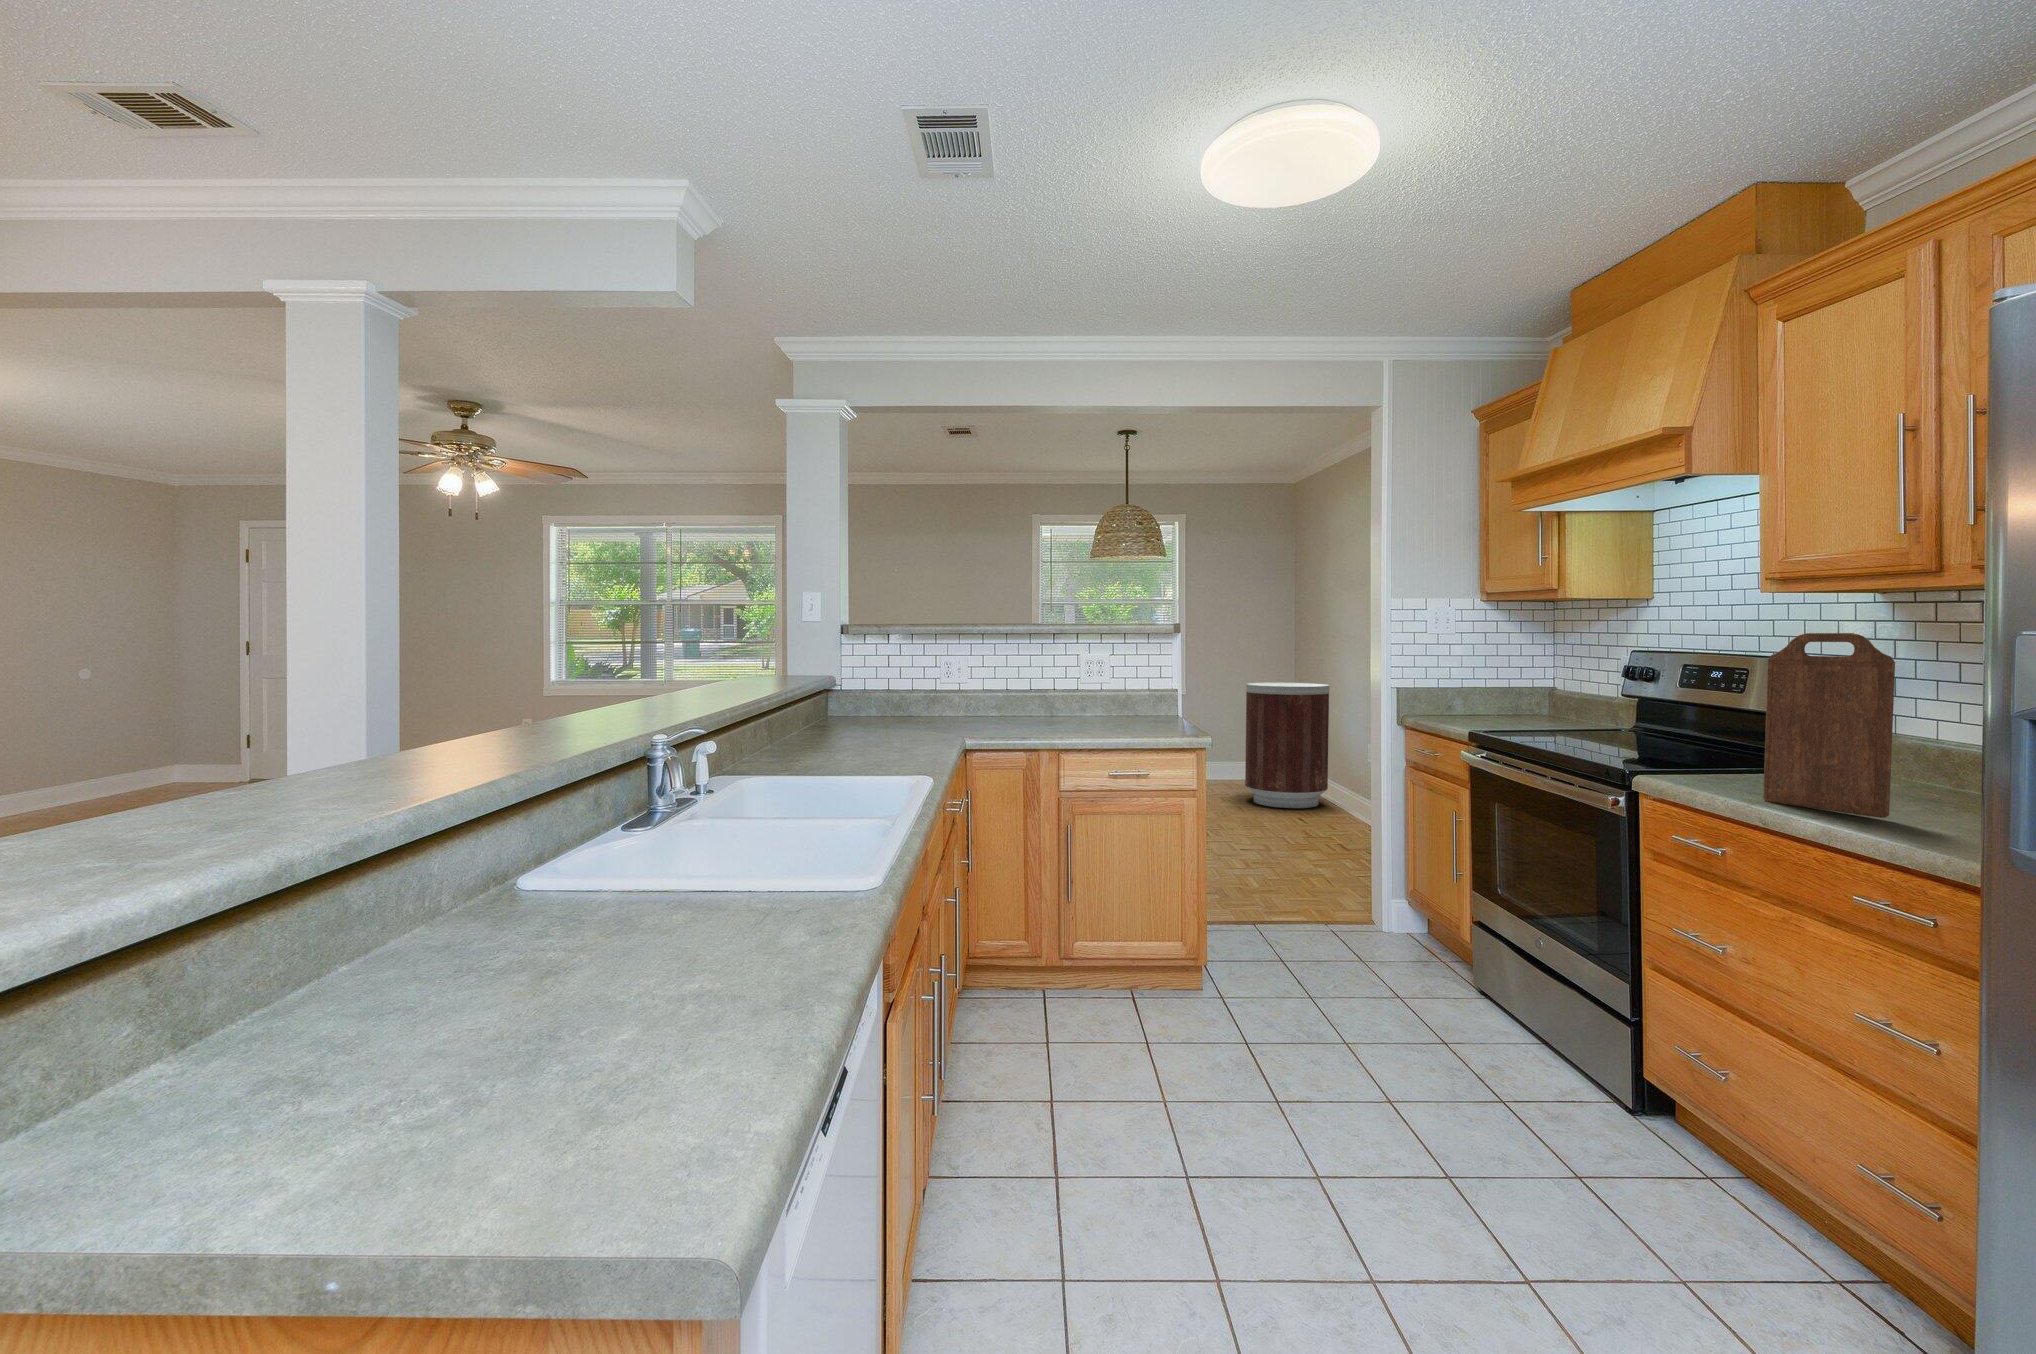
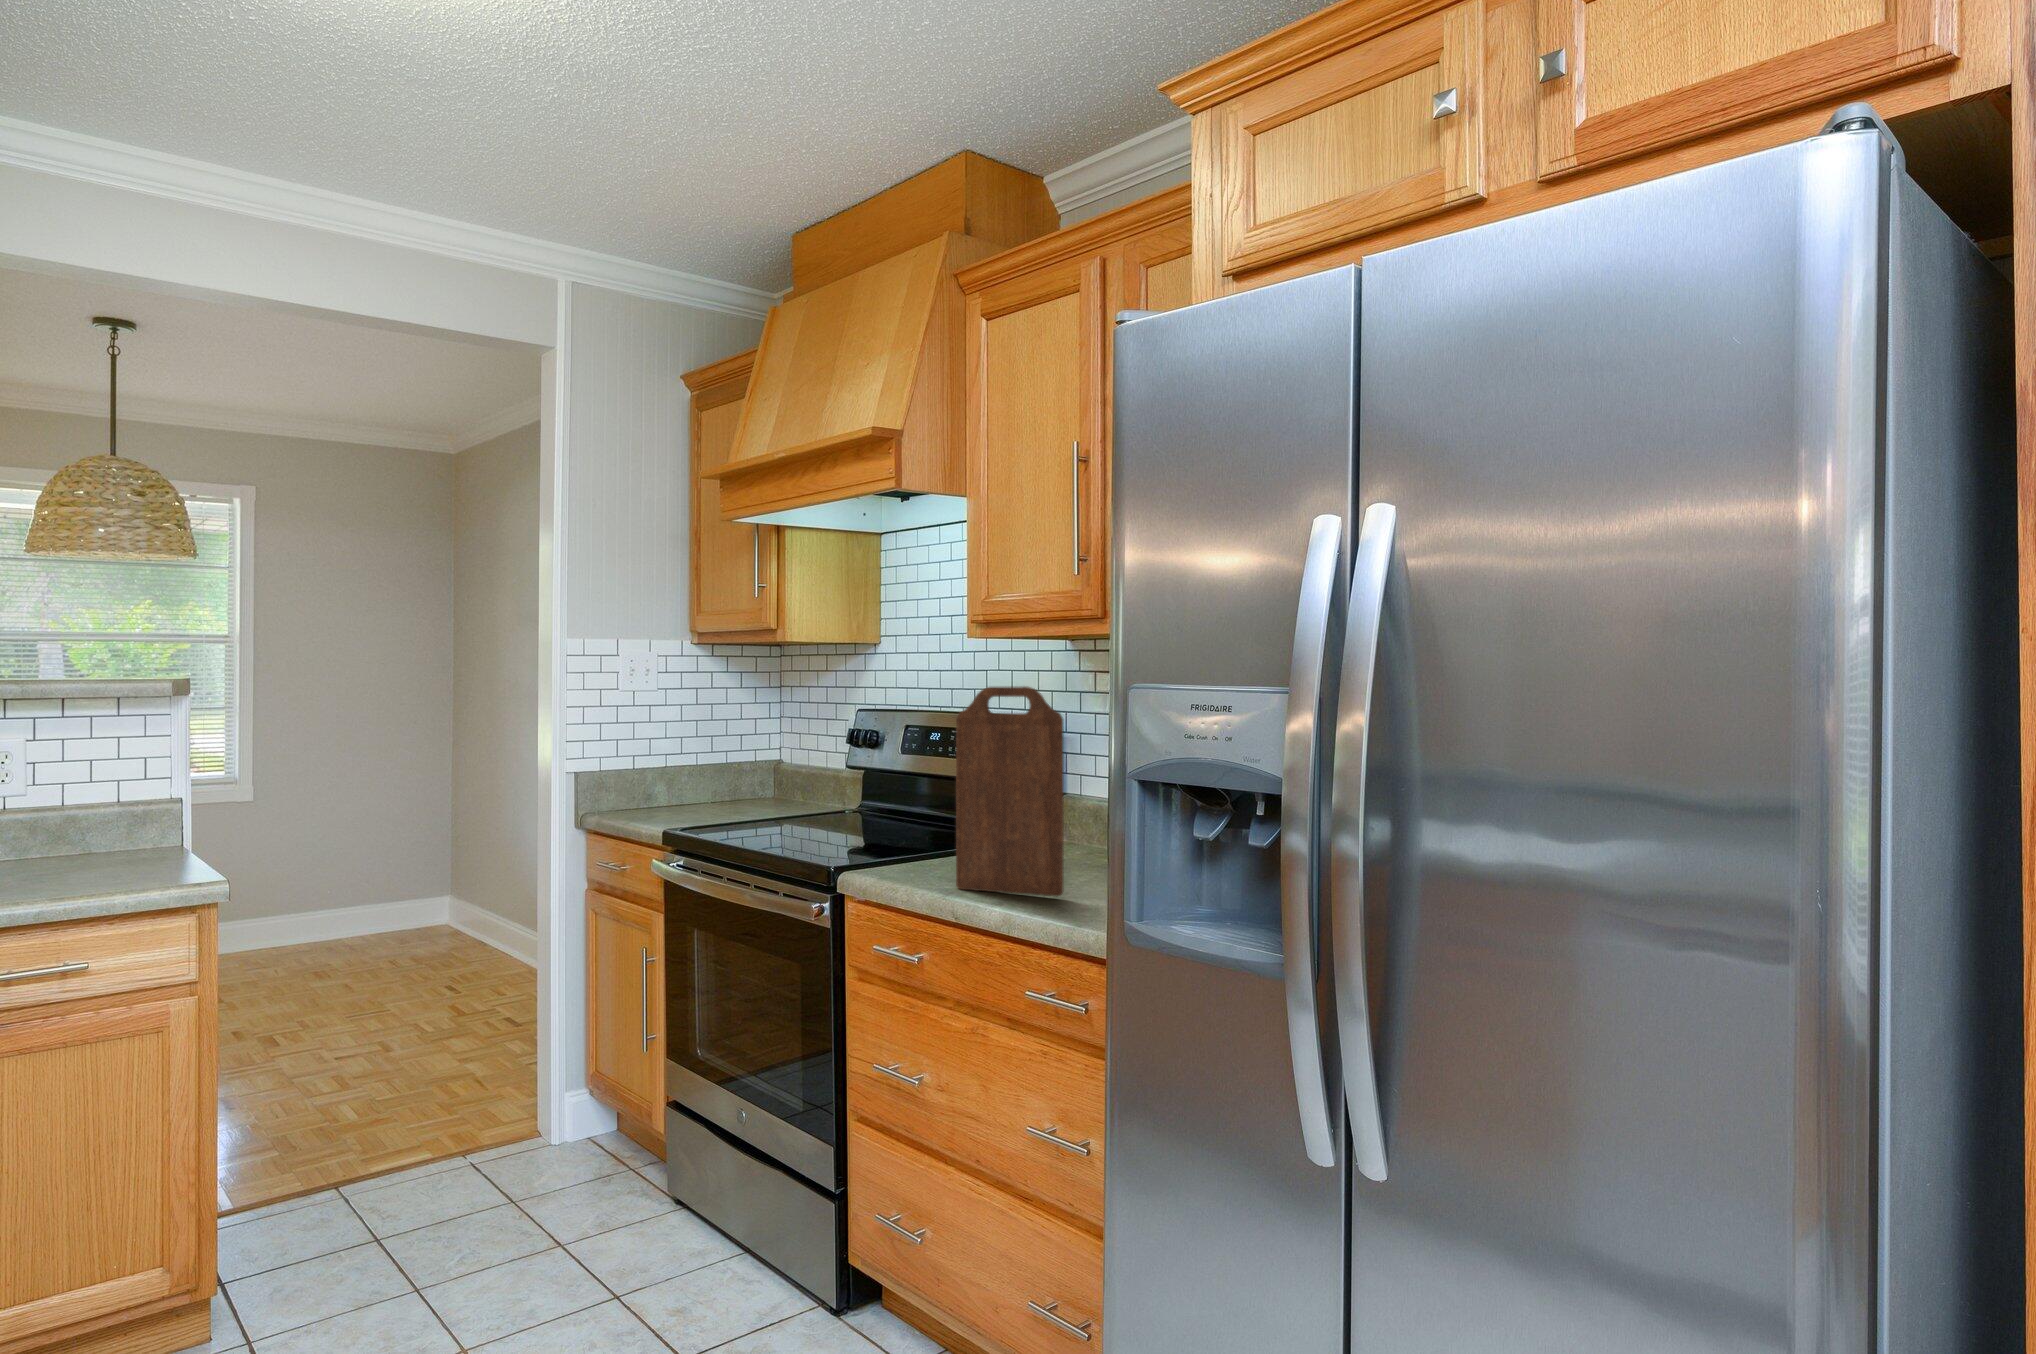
trash can: present [1245,682,1329,808] -> none [357,768,495,971]

